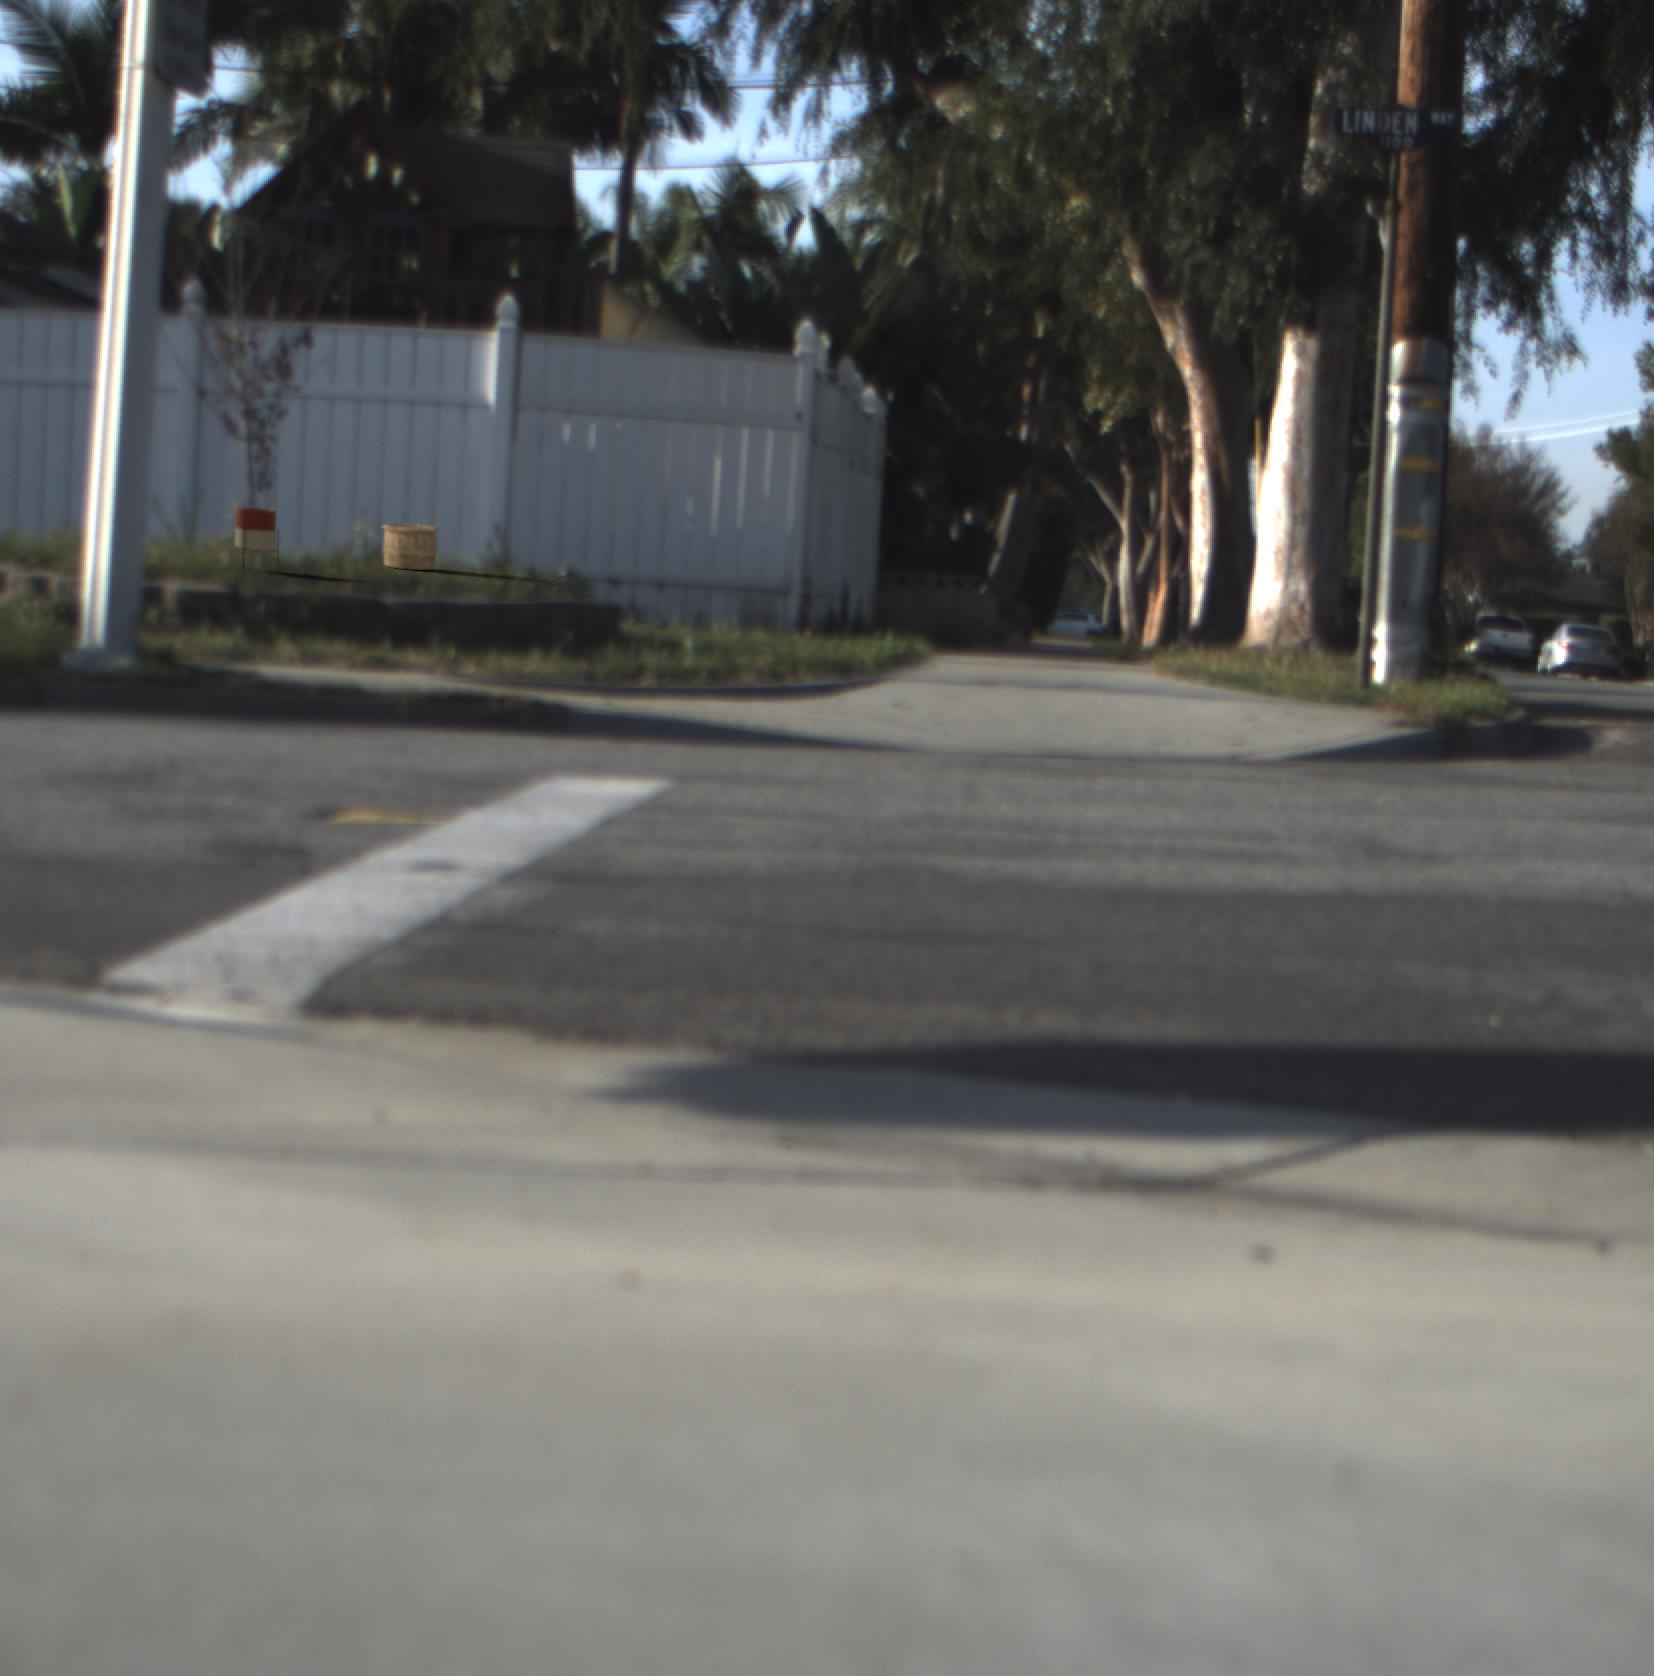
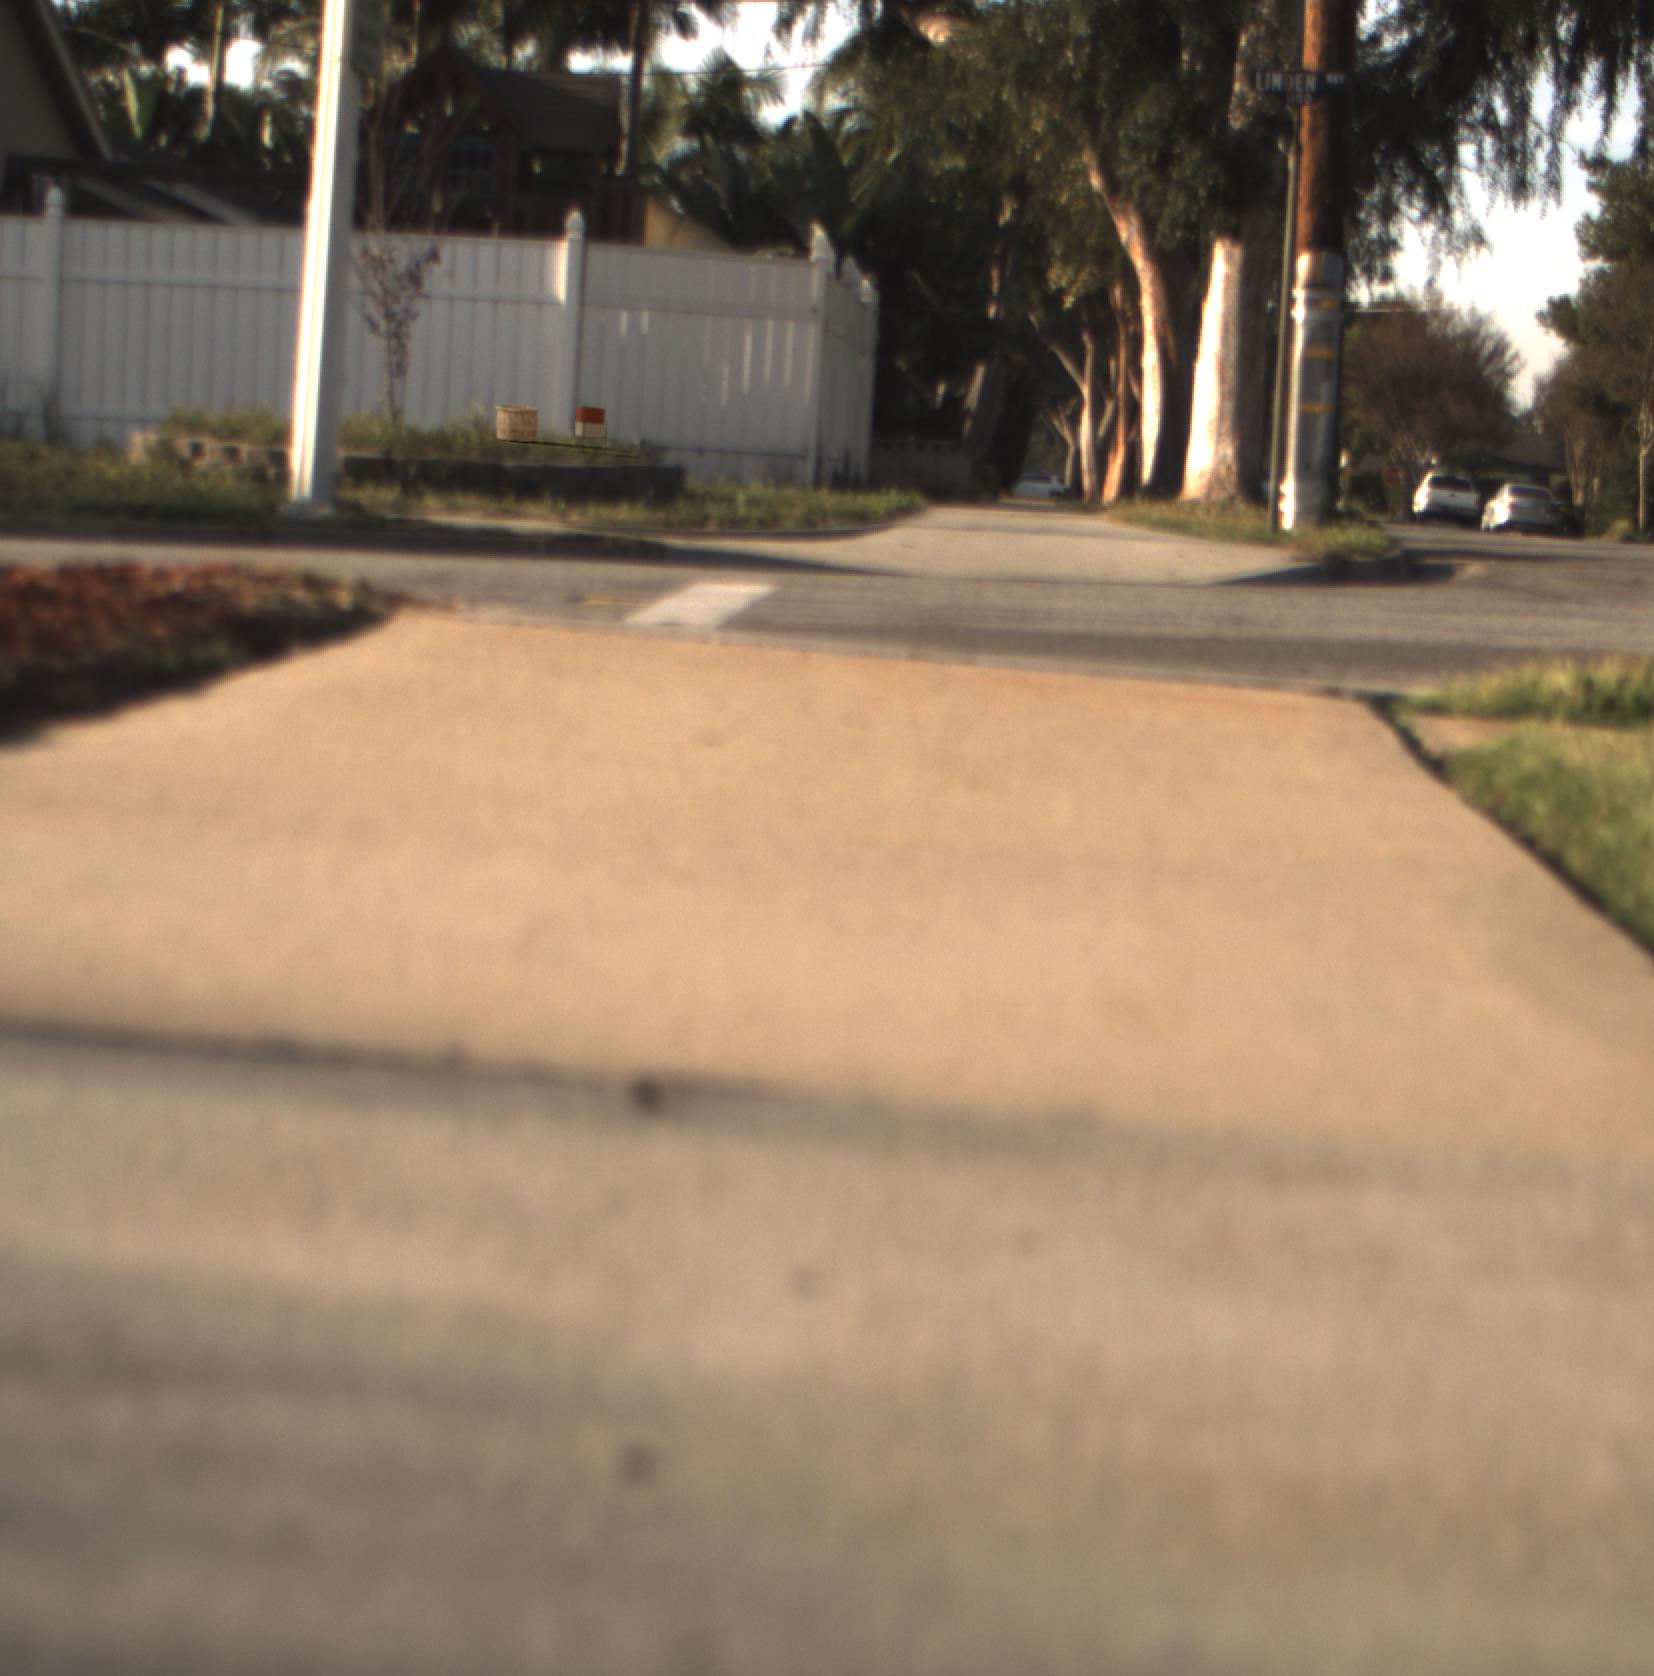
planter: present [235,507,279,567] -> present [575,406,606,443]

